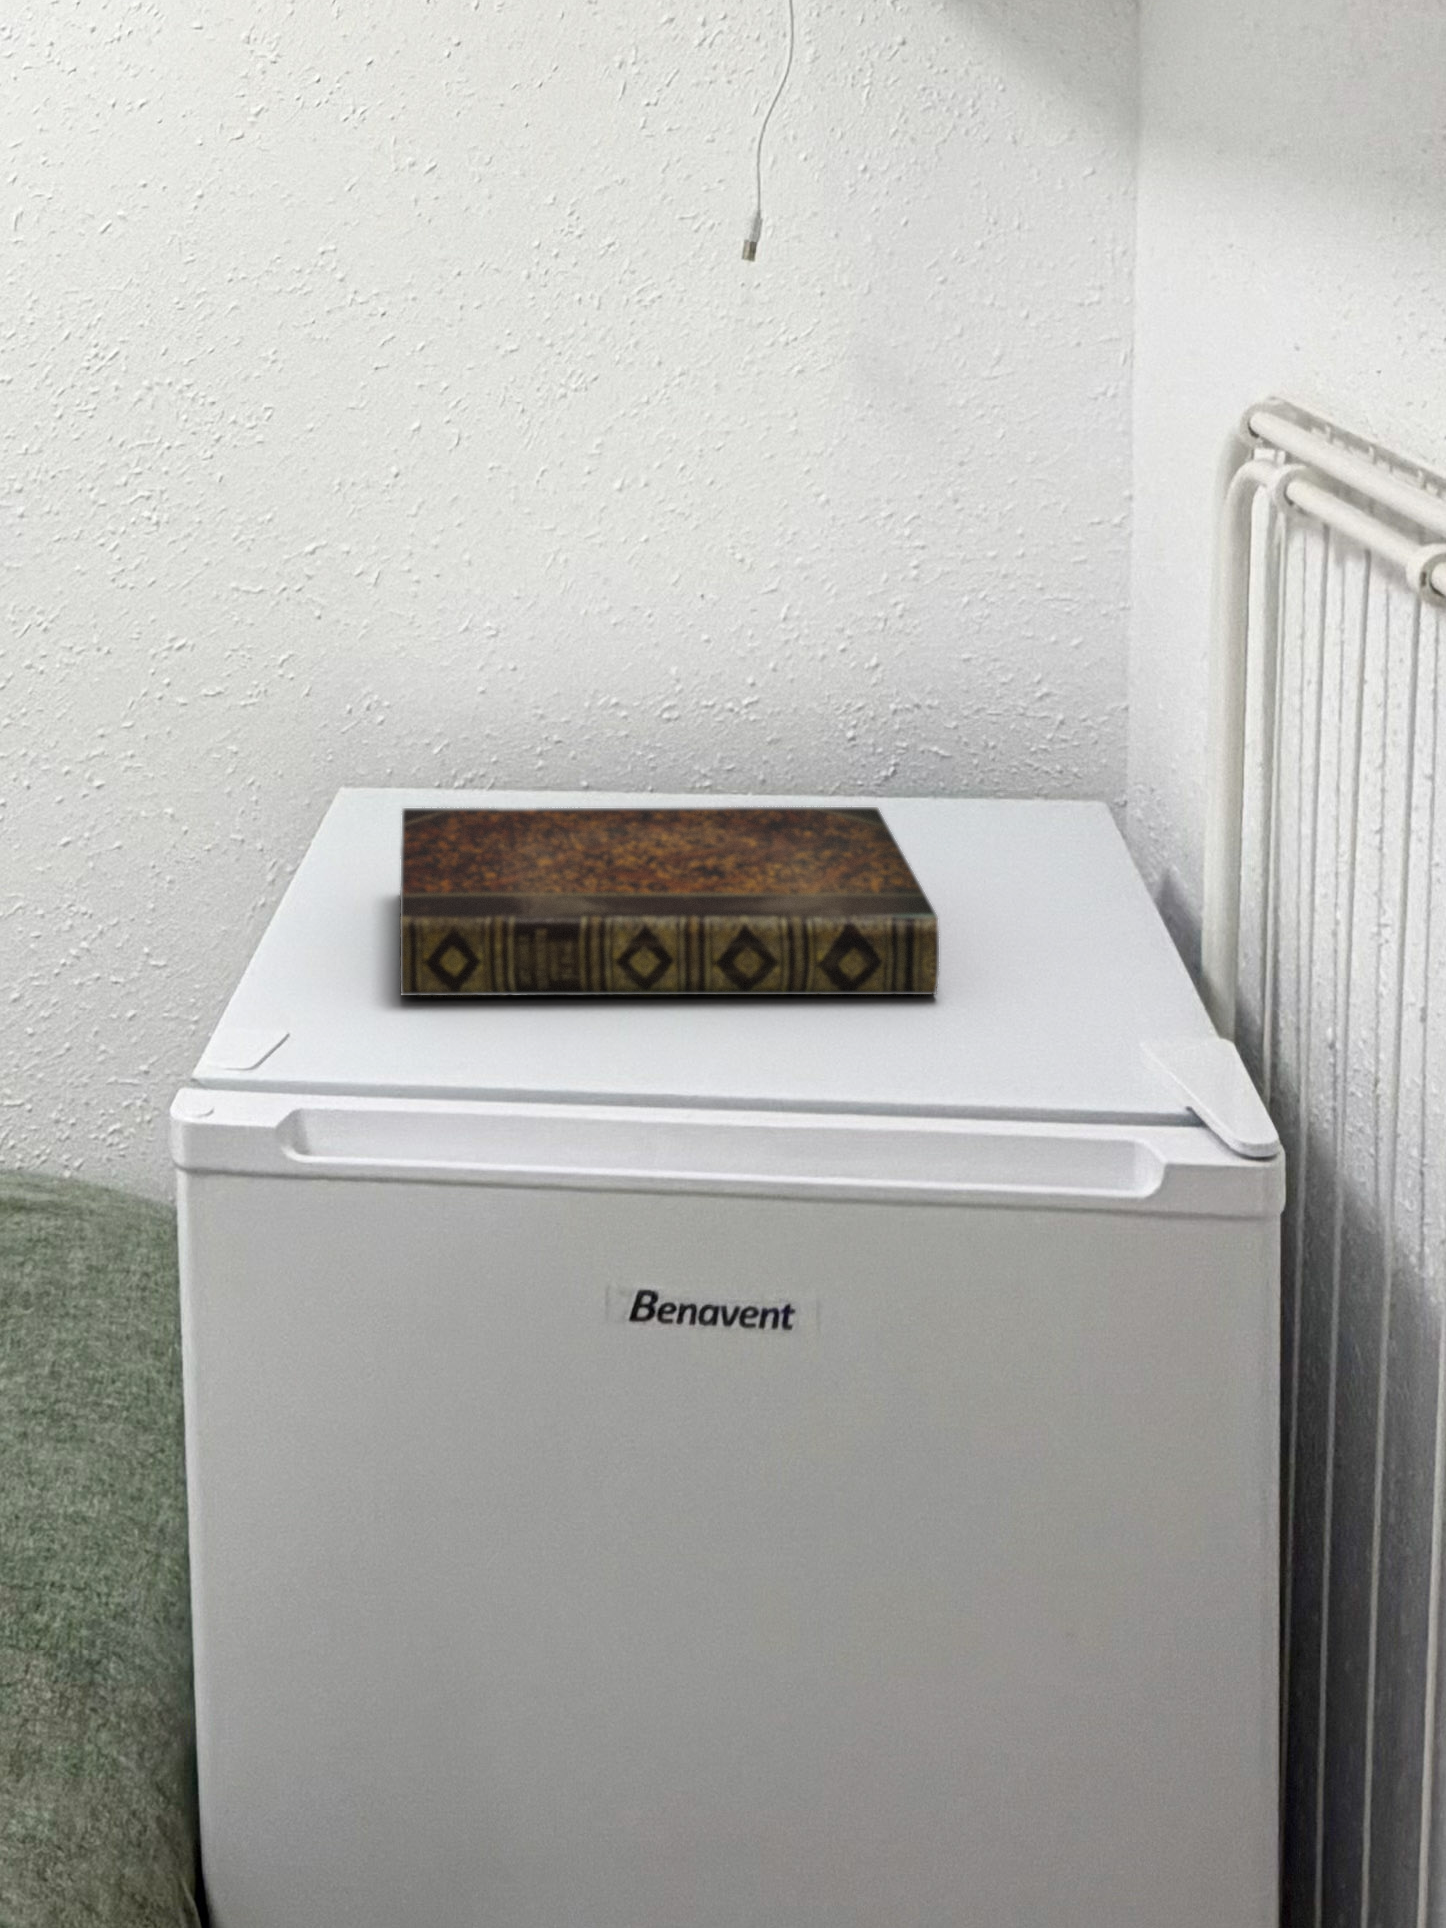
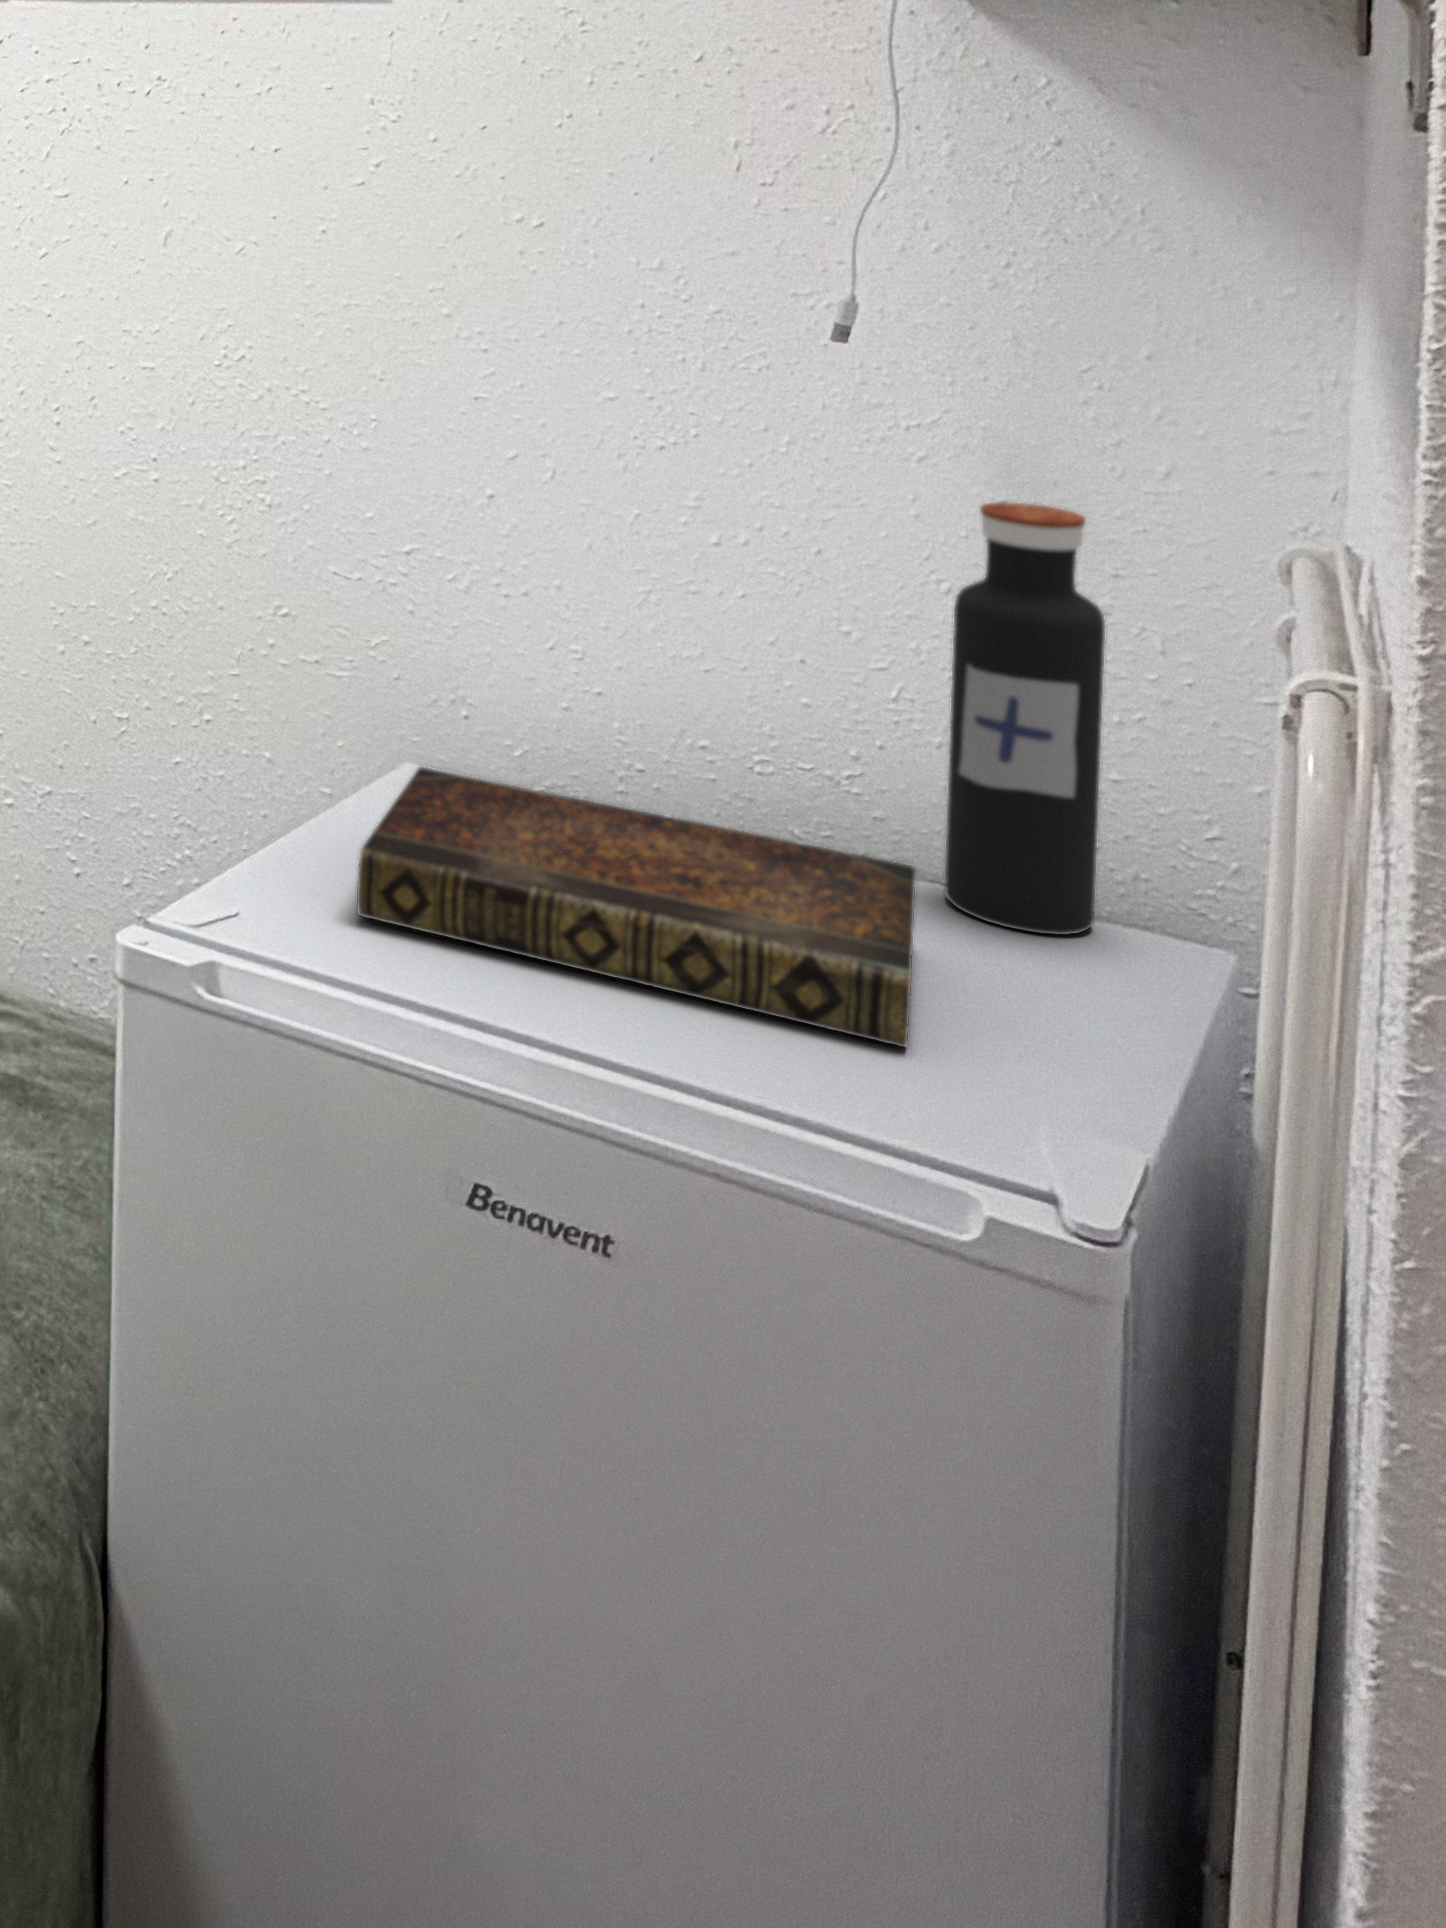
water bottle: none [871,422,997,849] -> present [945,502,1105,935]

